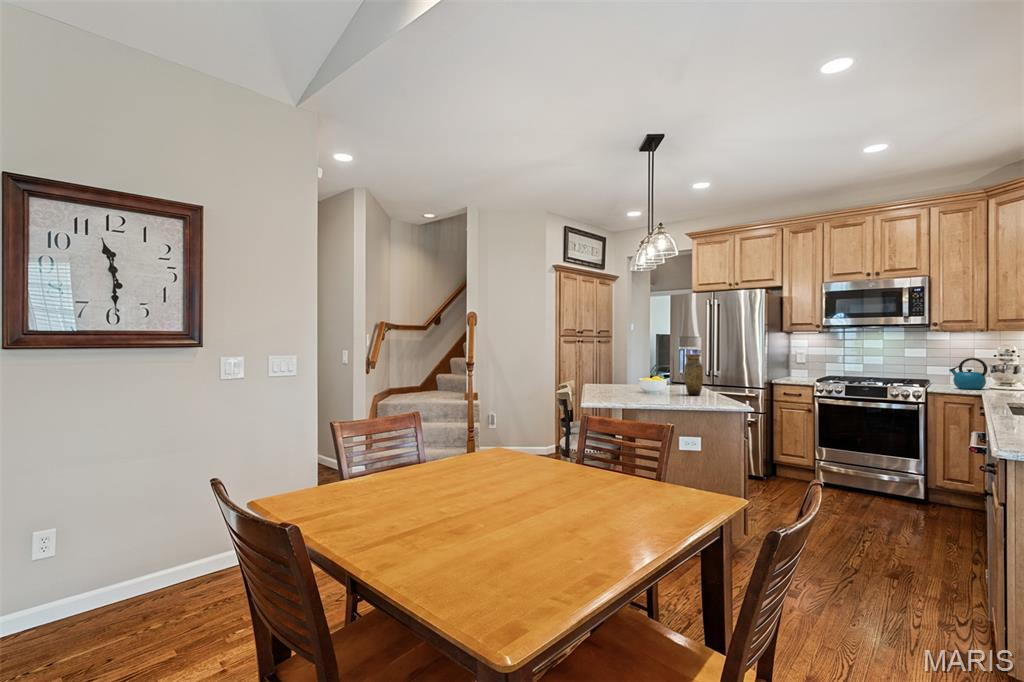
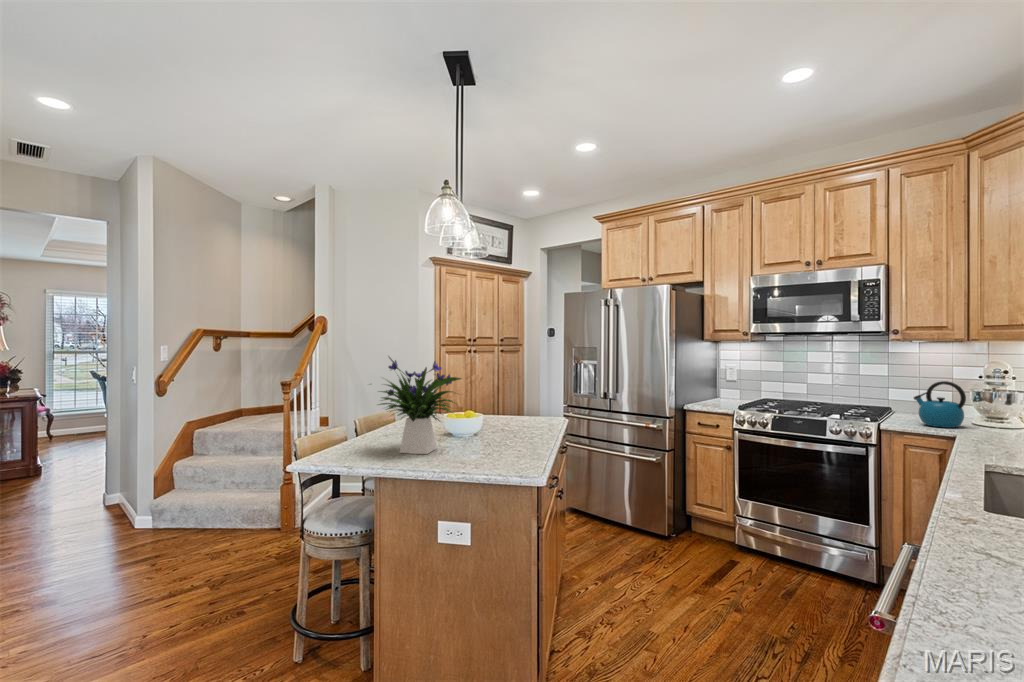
flower arrangement: none [615,336,676,400] -> present [379,357,461,454]
vase: present [684,354,703,395] -> none [498,380,525,442]

